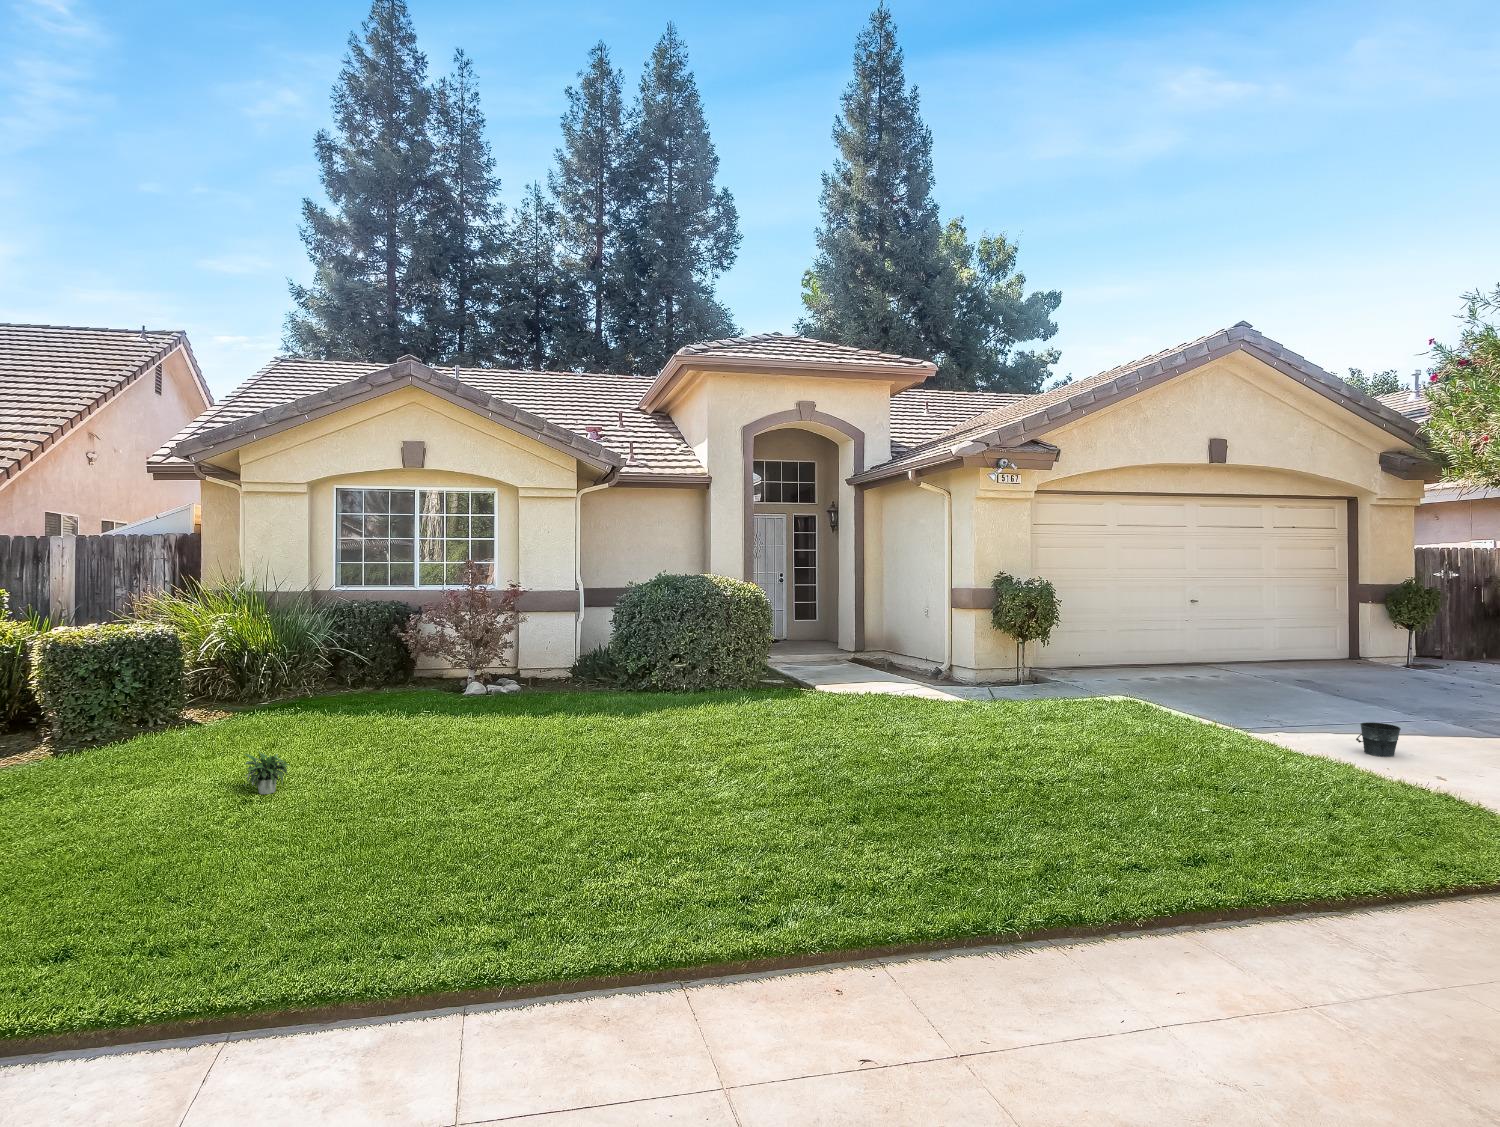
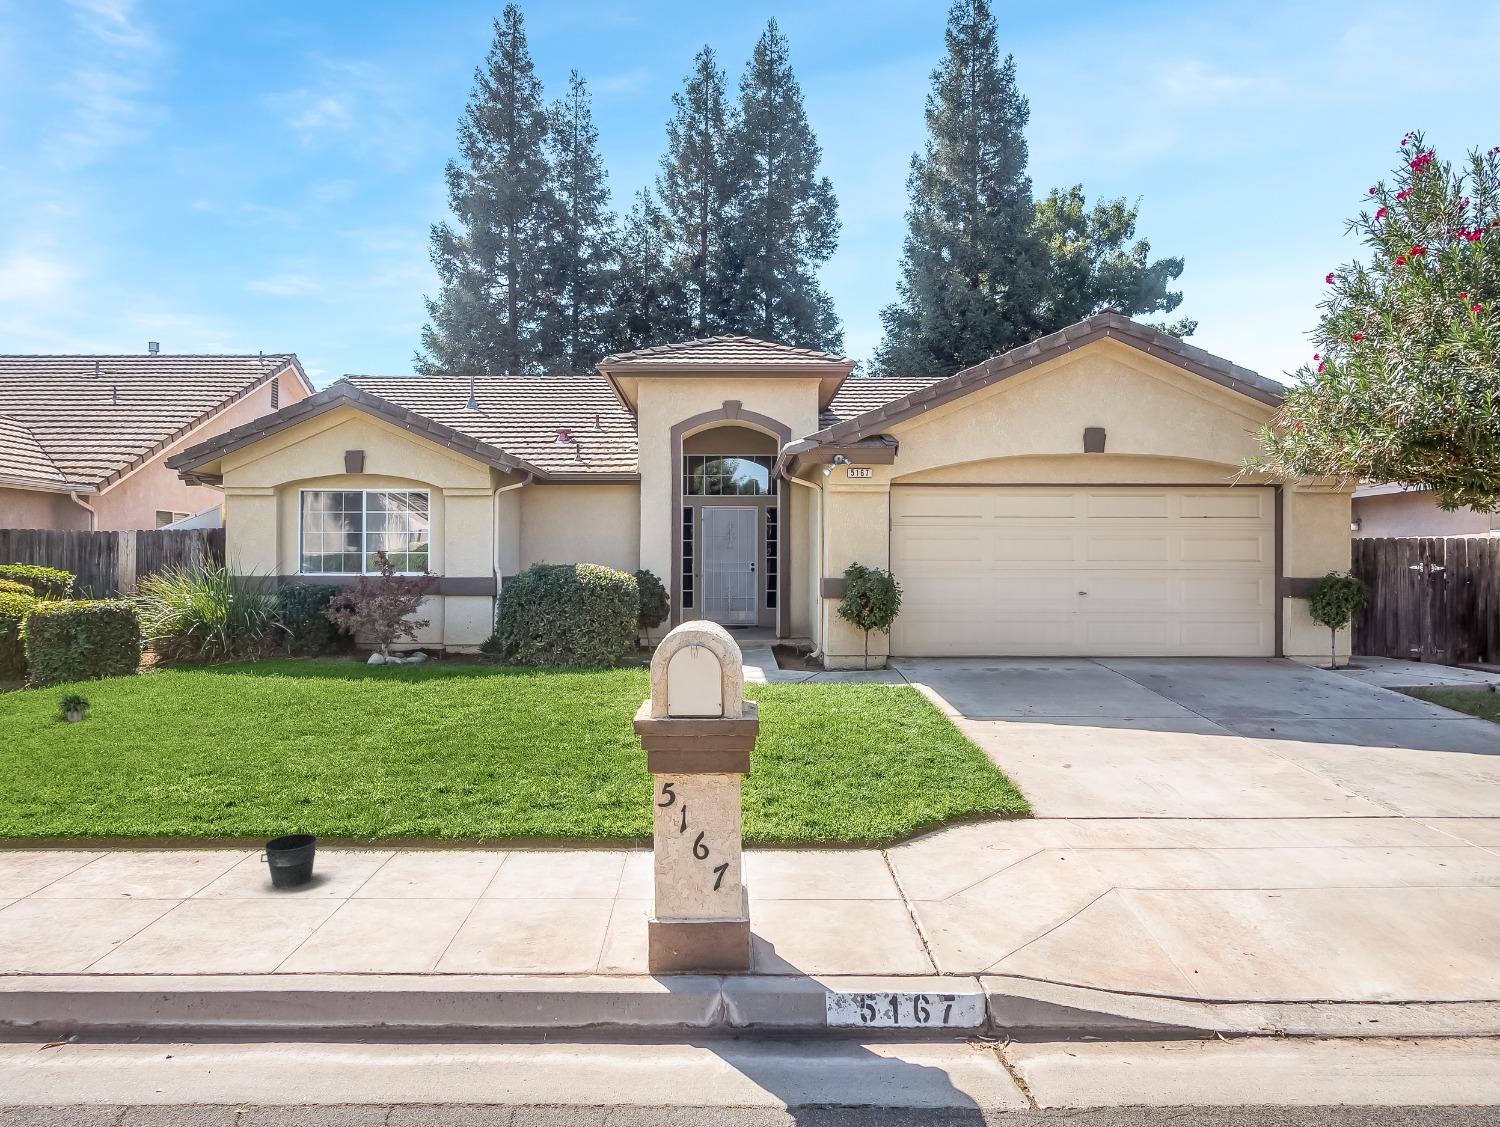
bucket: present [1356,722,1401,757] -> present [261,833,318,887]

